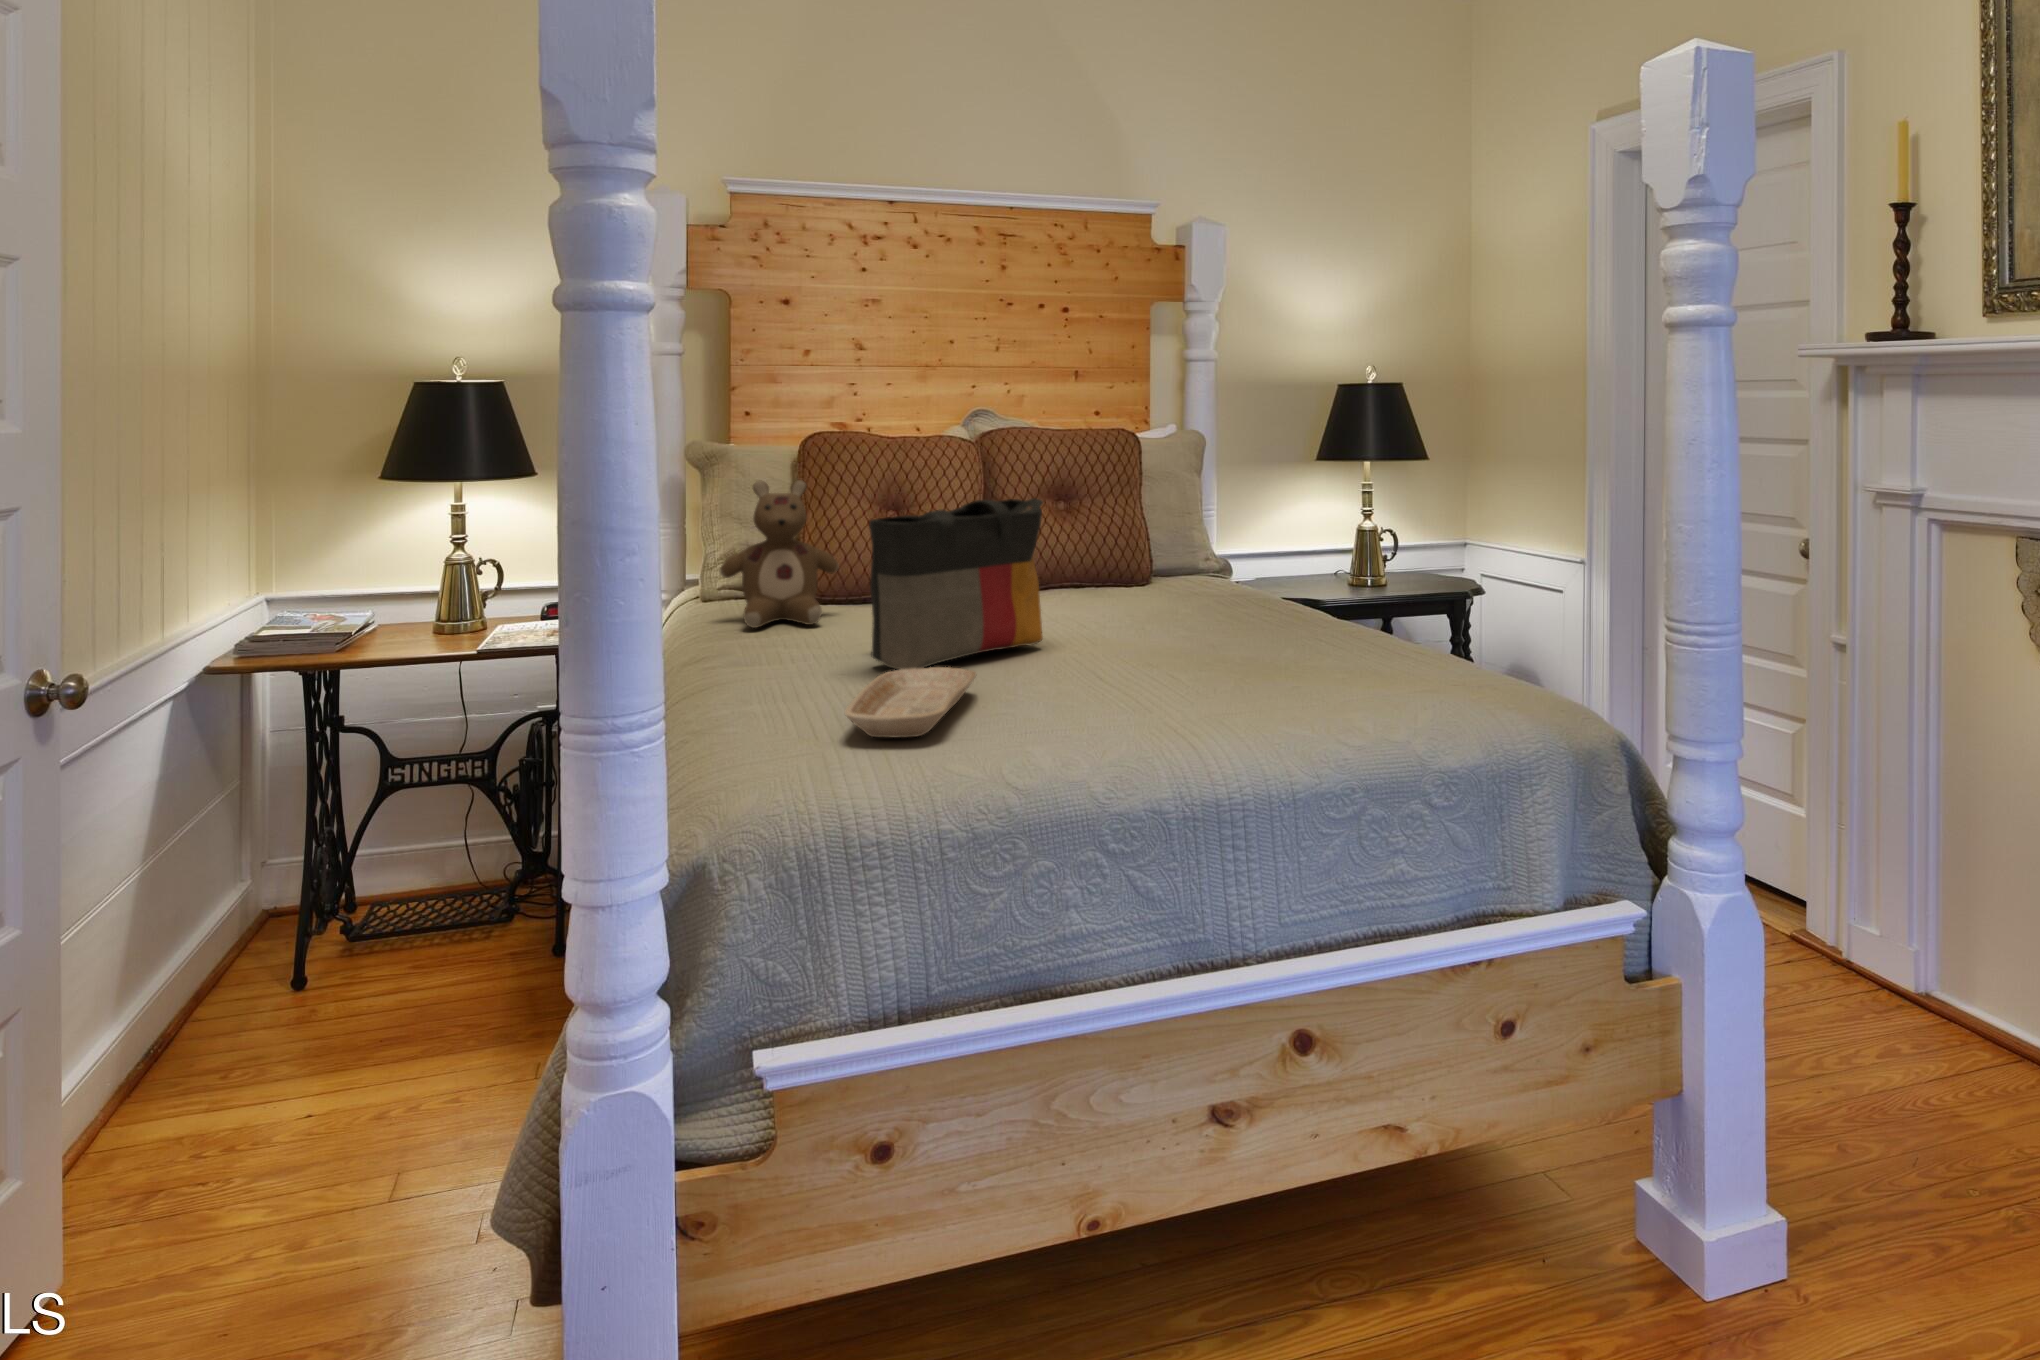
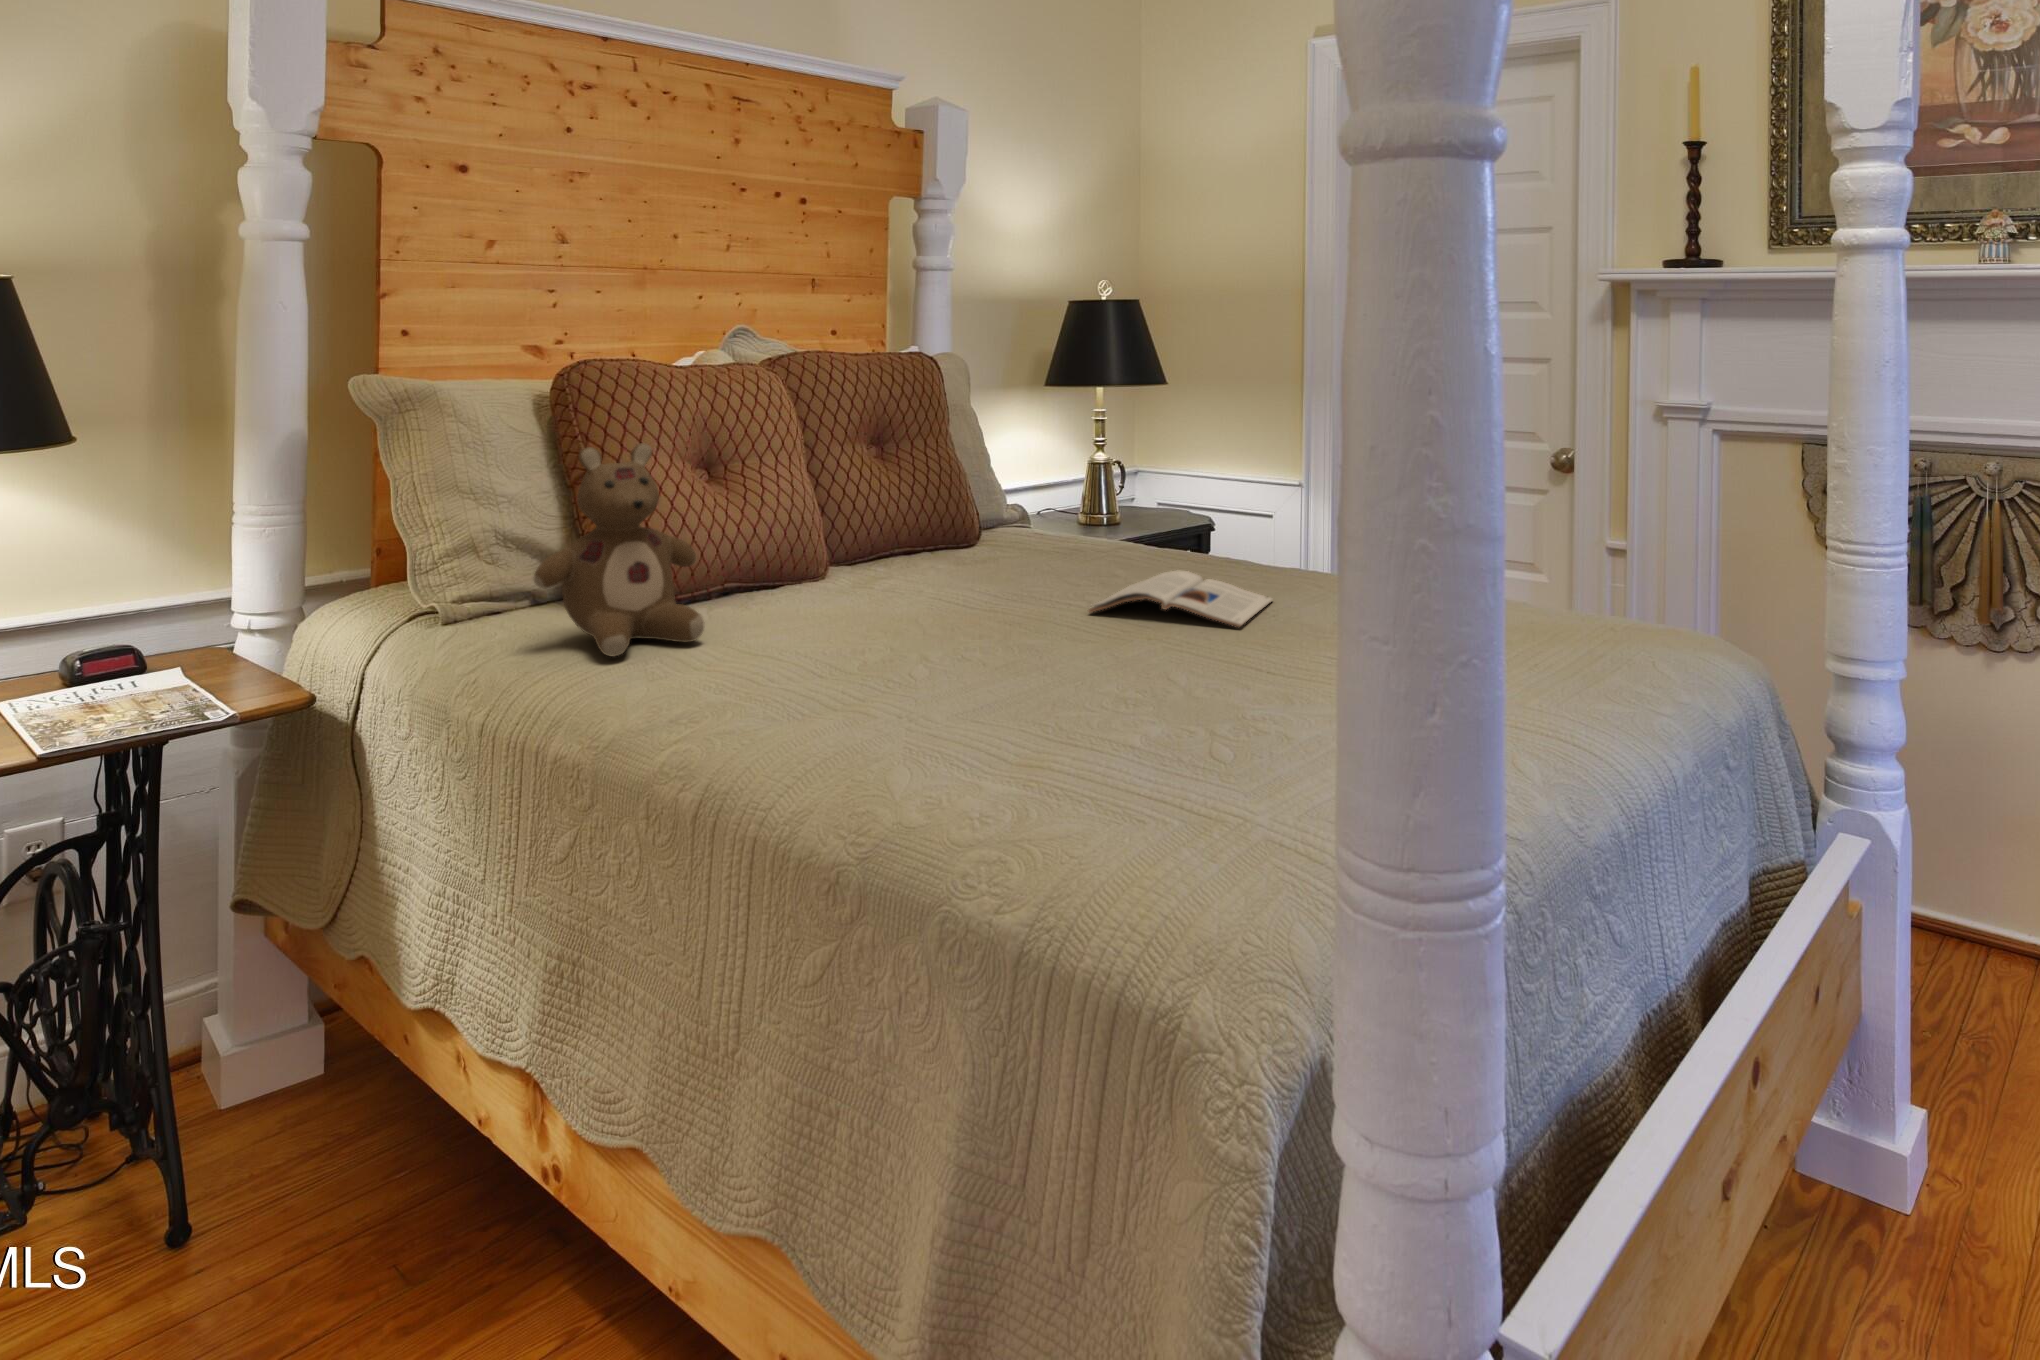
tote bag: present [869,498,1043,669] -> none [853,457,1059,699]
magazine: none [1102,608,1265,652] -> present [1089,570,1273,627]
tray: present [845,667,976,738] -> none [995,691,1205,814]

